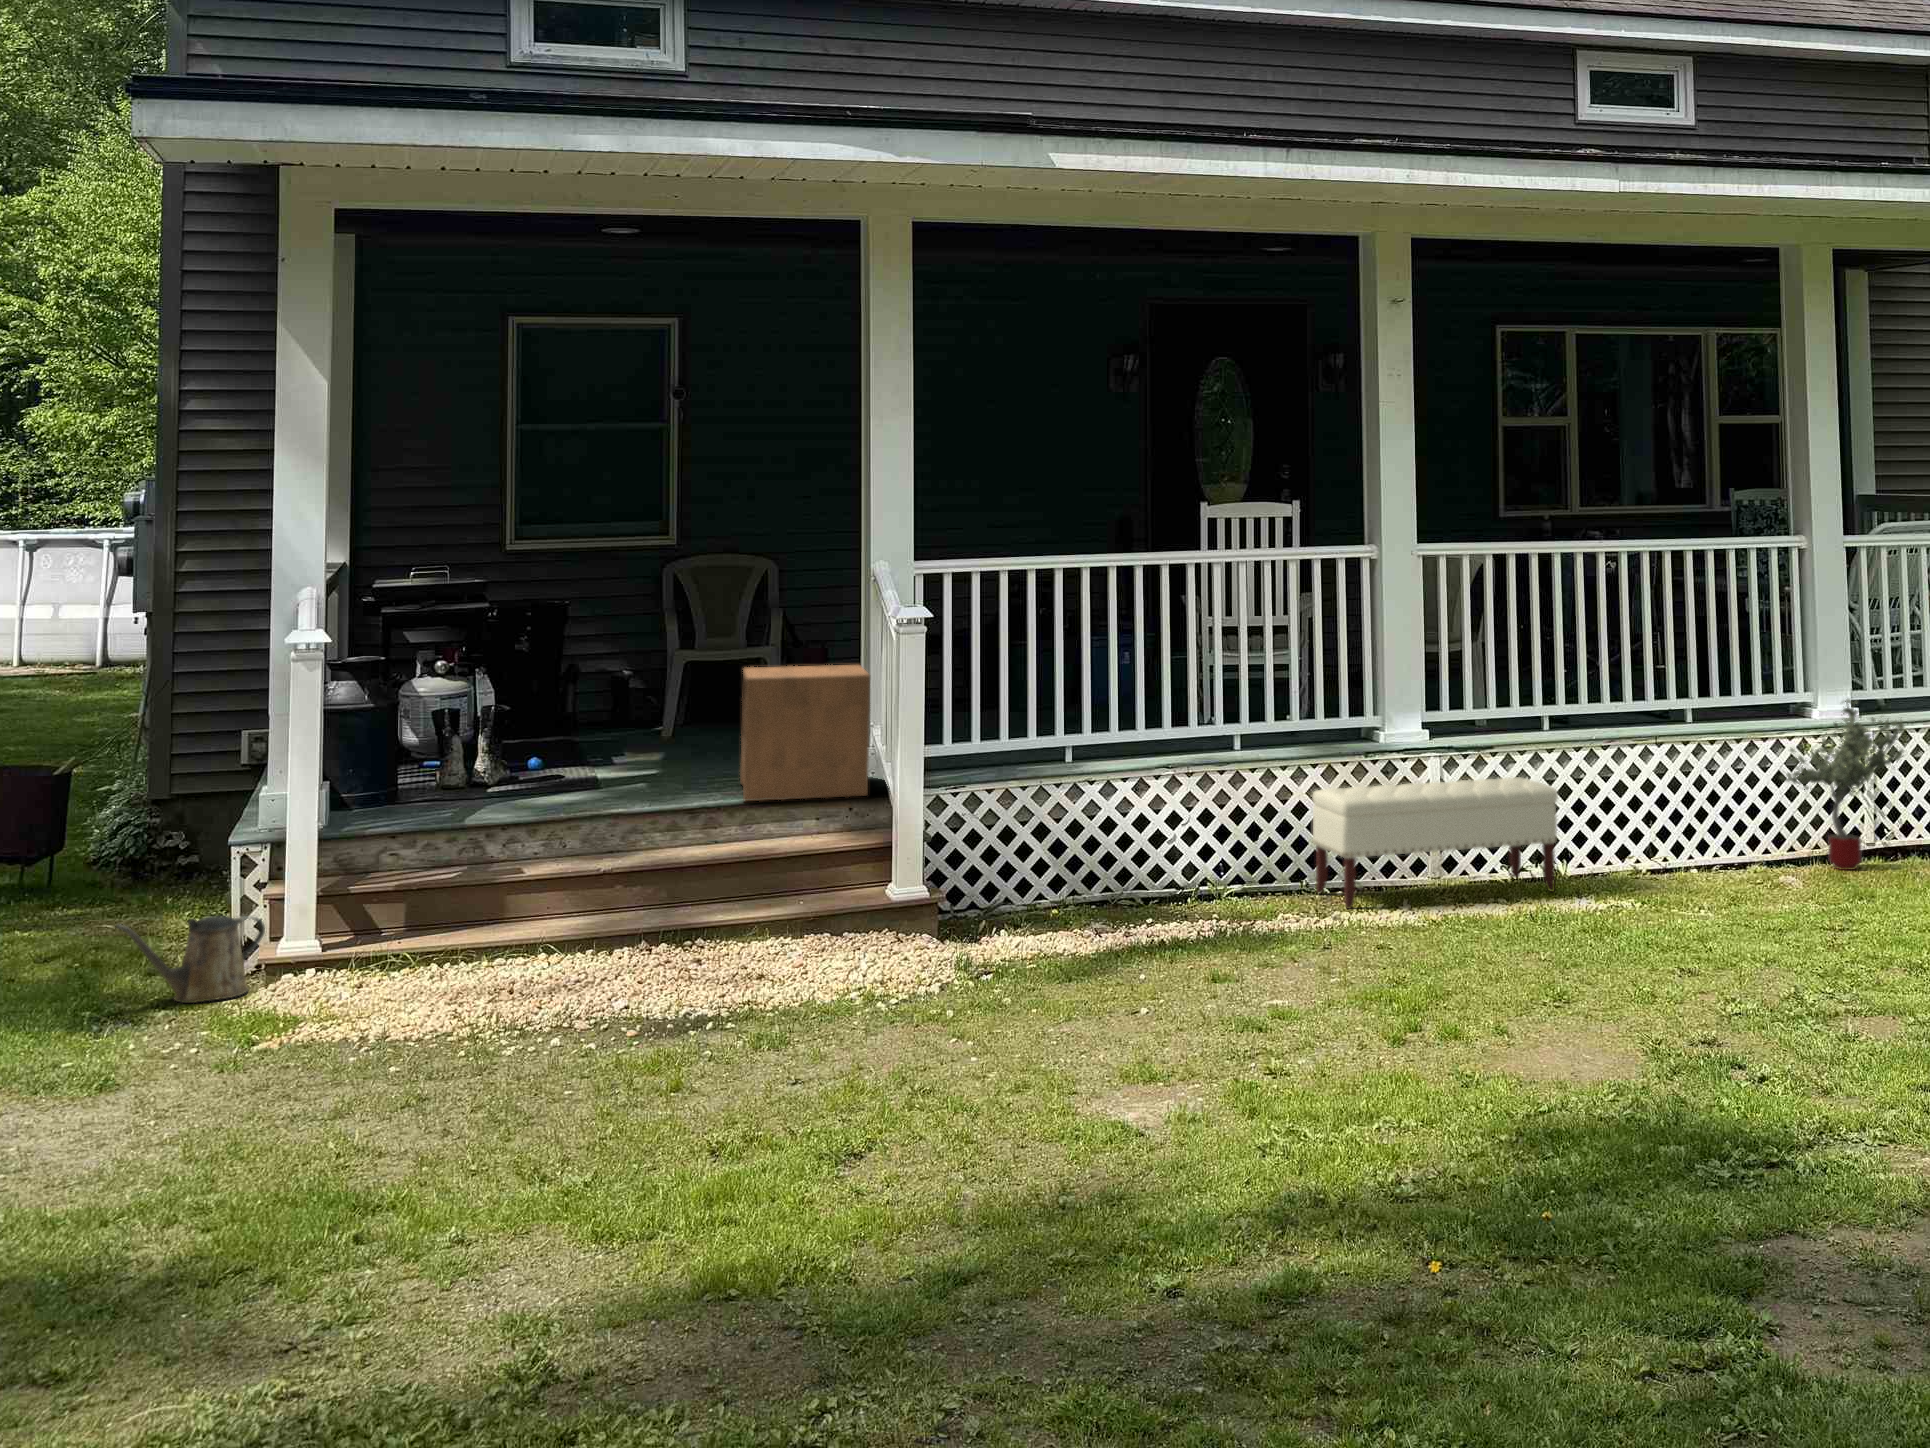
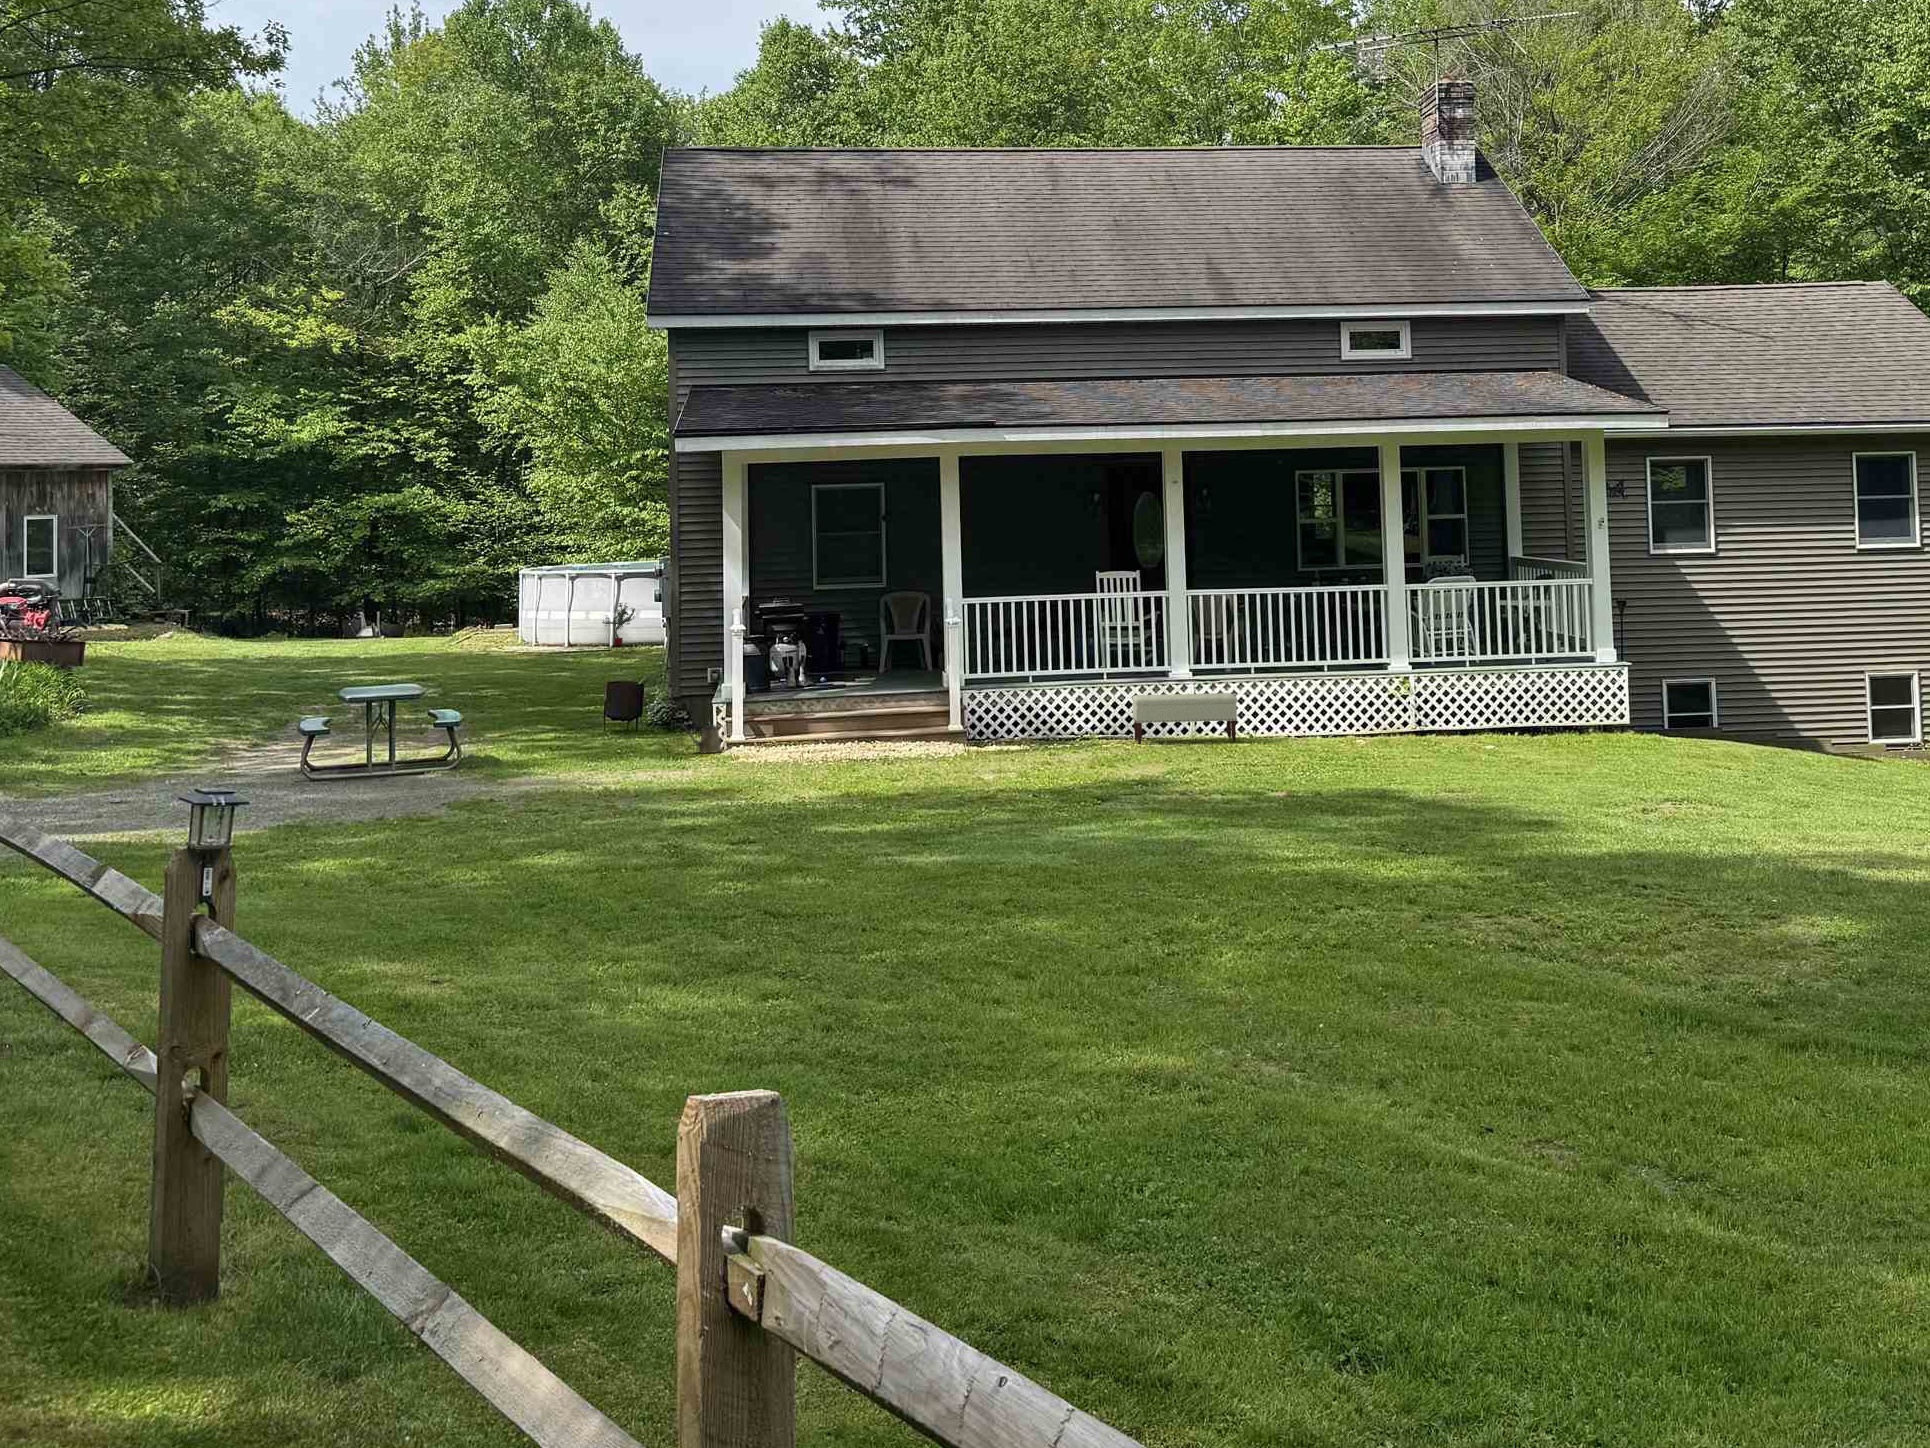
side table: present [740,665,870,801] -> none [896,640,947,693]
potted tree: present [1781,699,1904,870] -> present [602,603,635,646]

